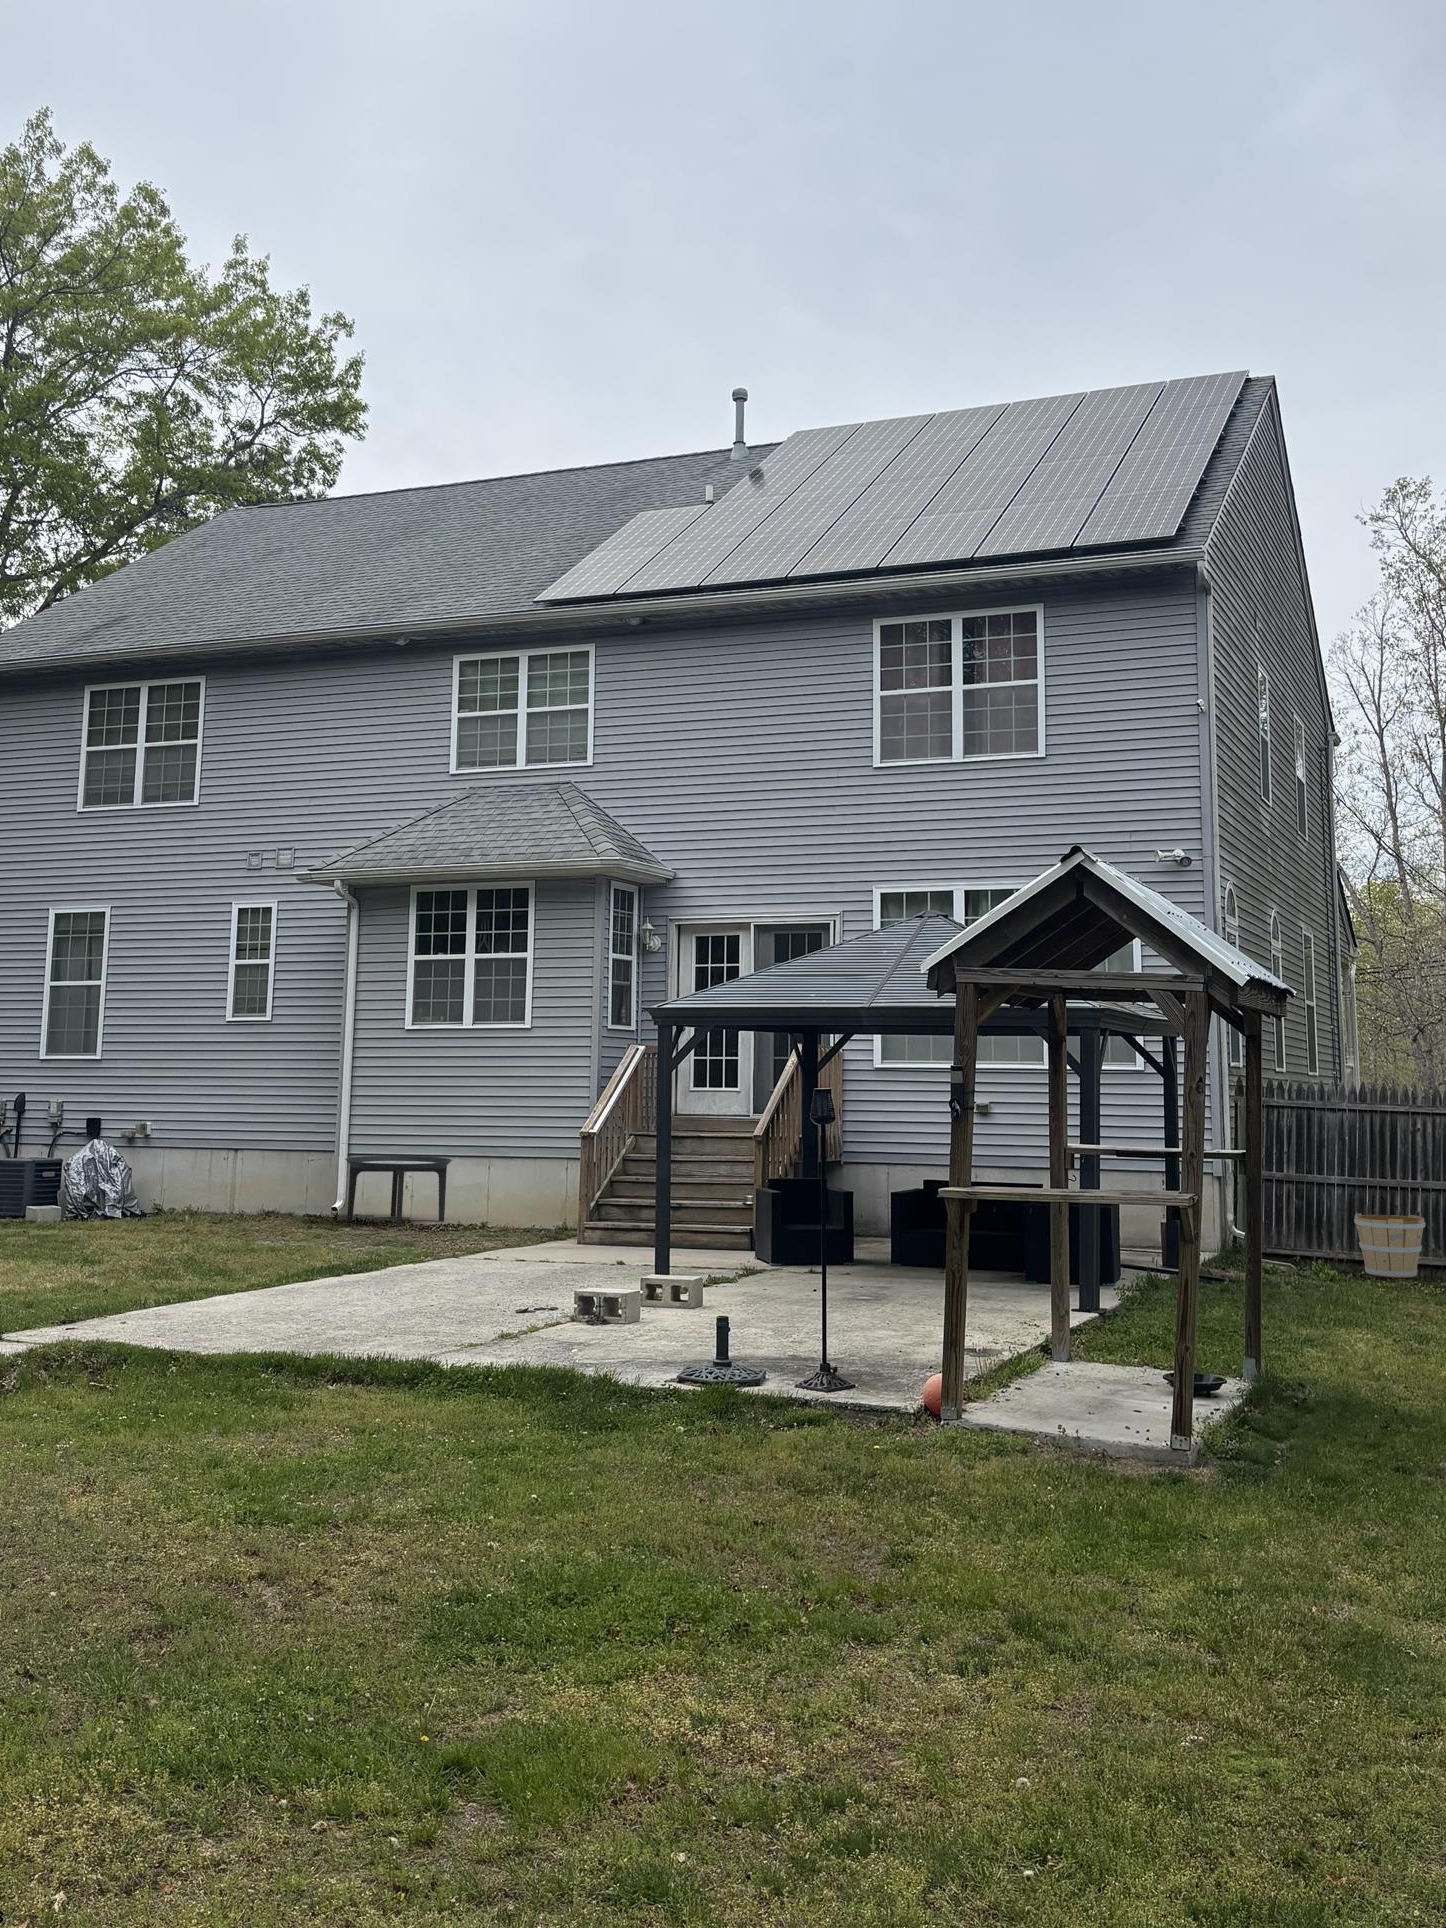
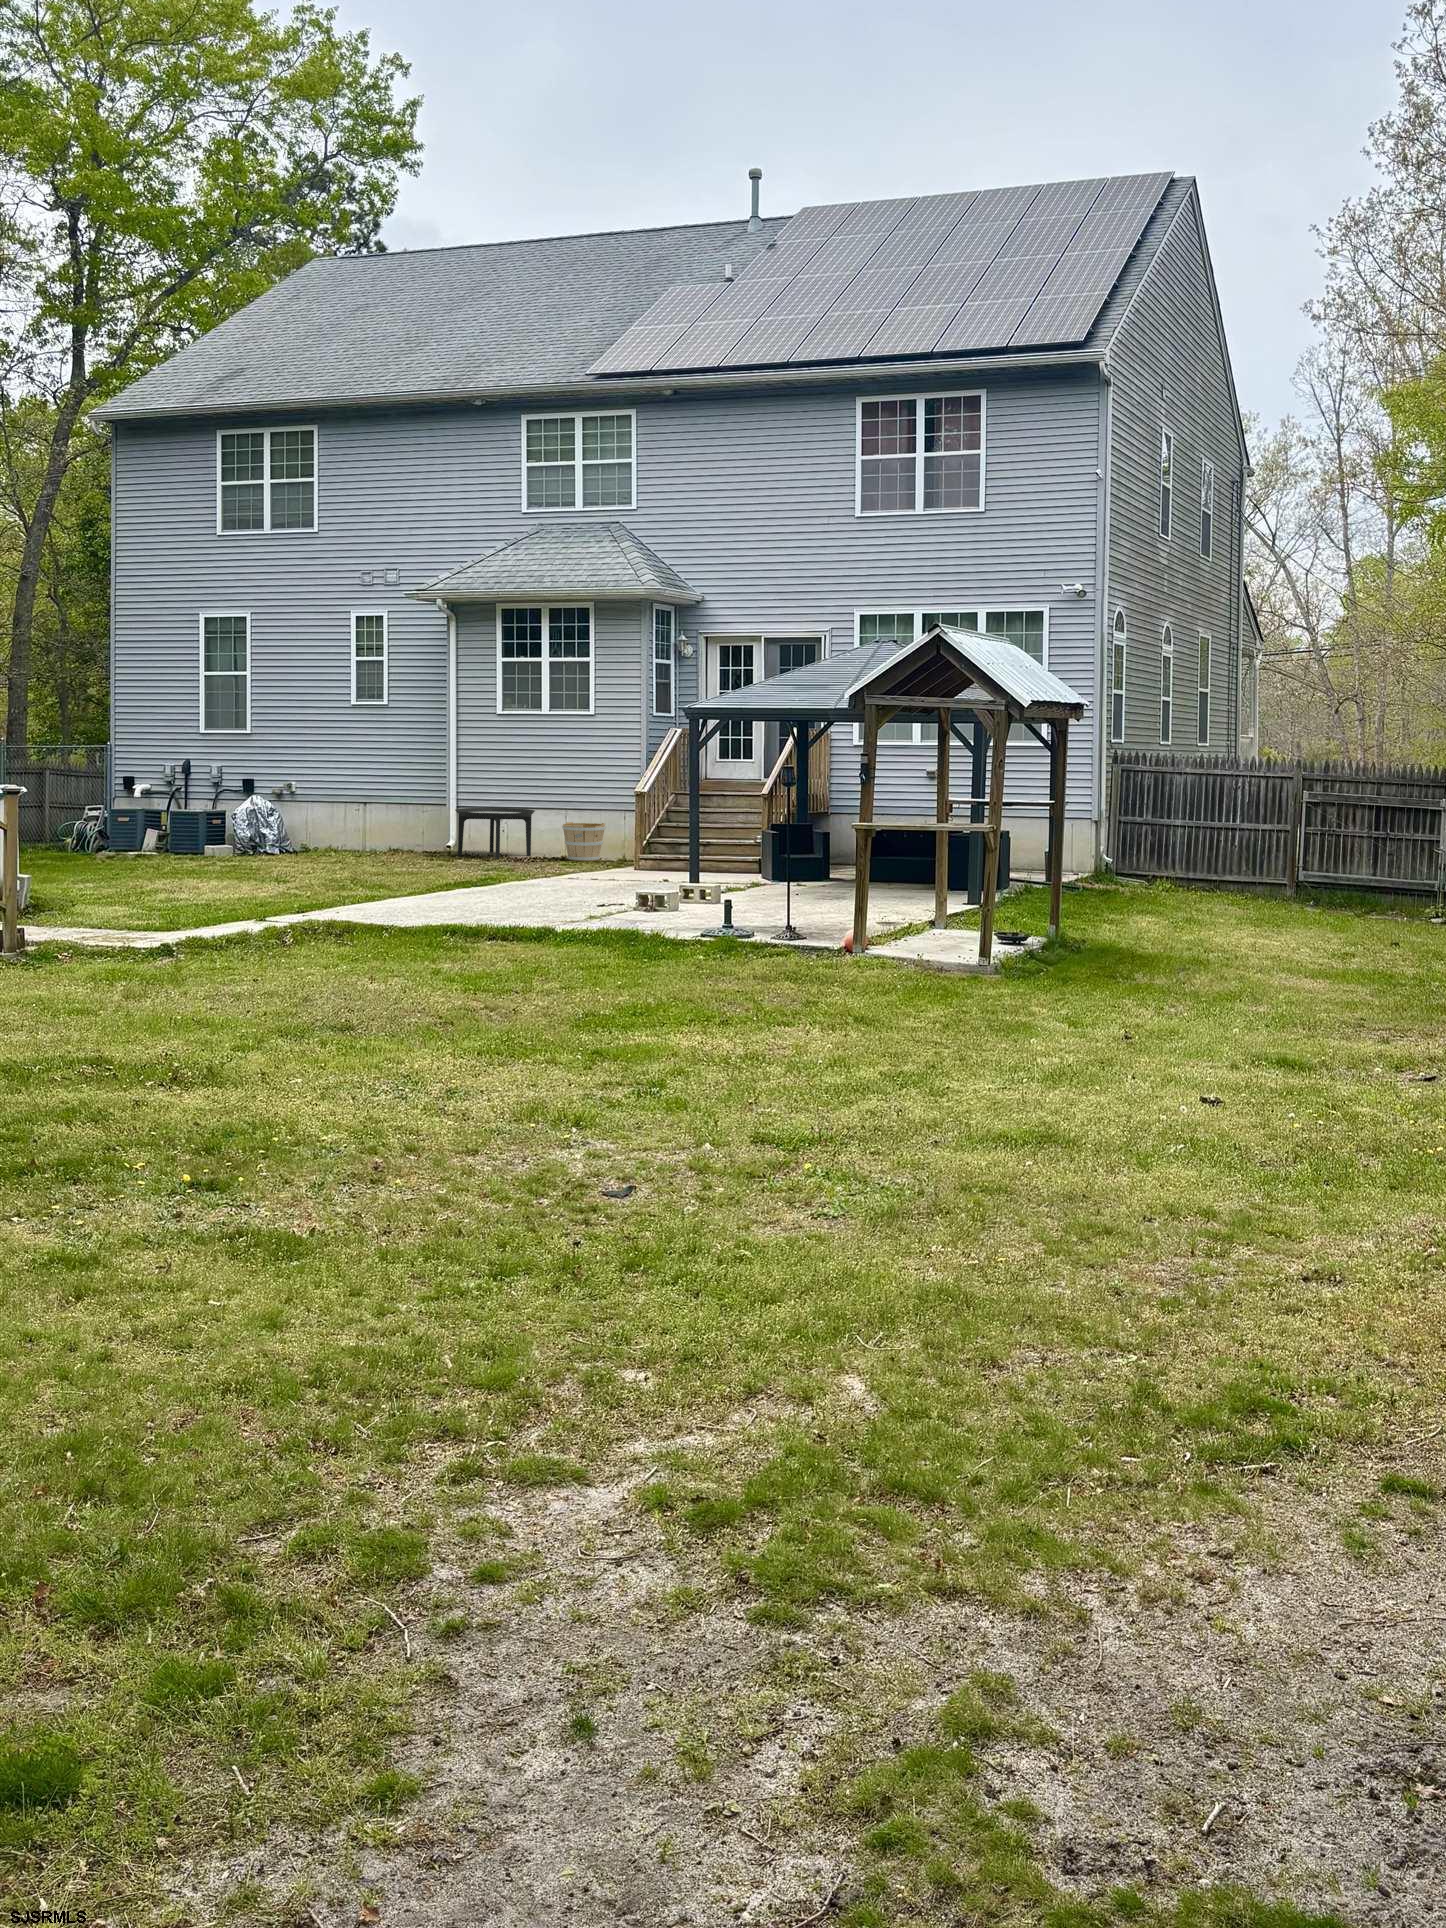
wooden bucket: present [1354,1213,1426,1278] -> present [562,822,606,861]

